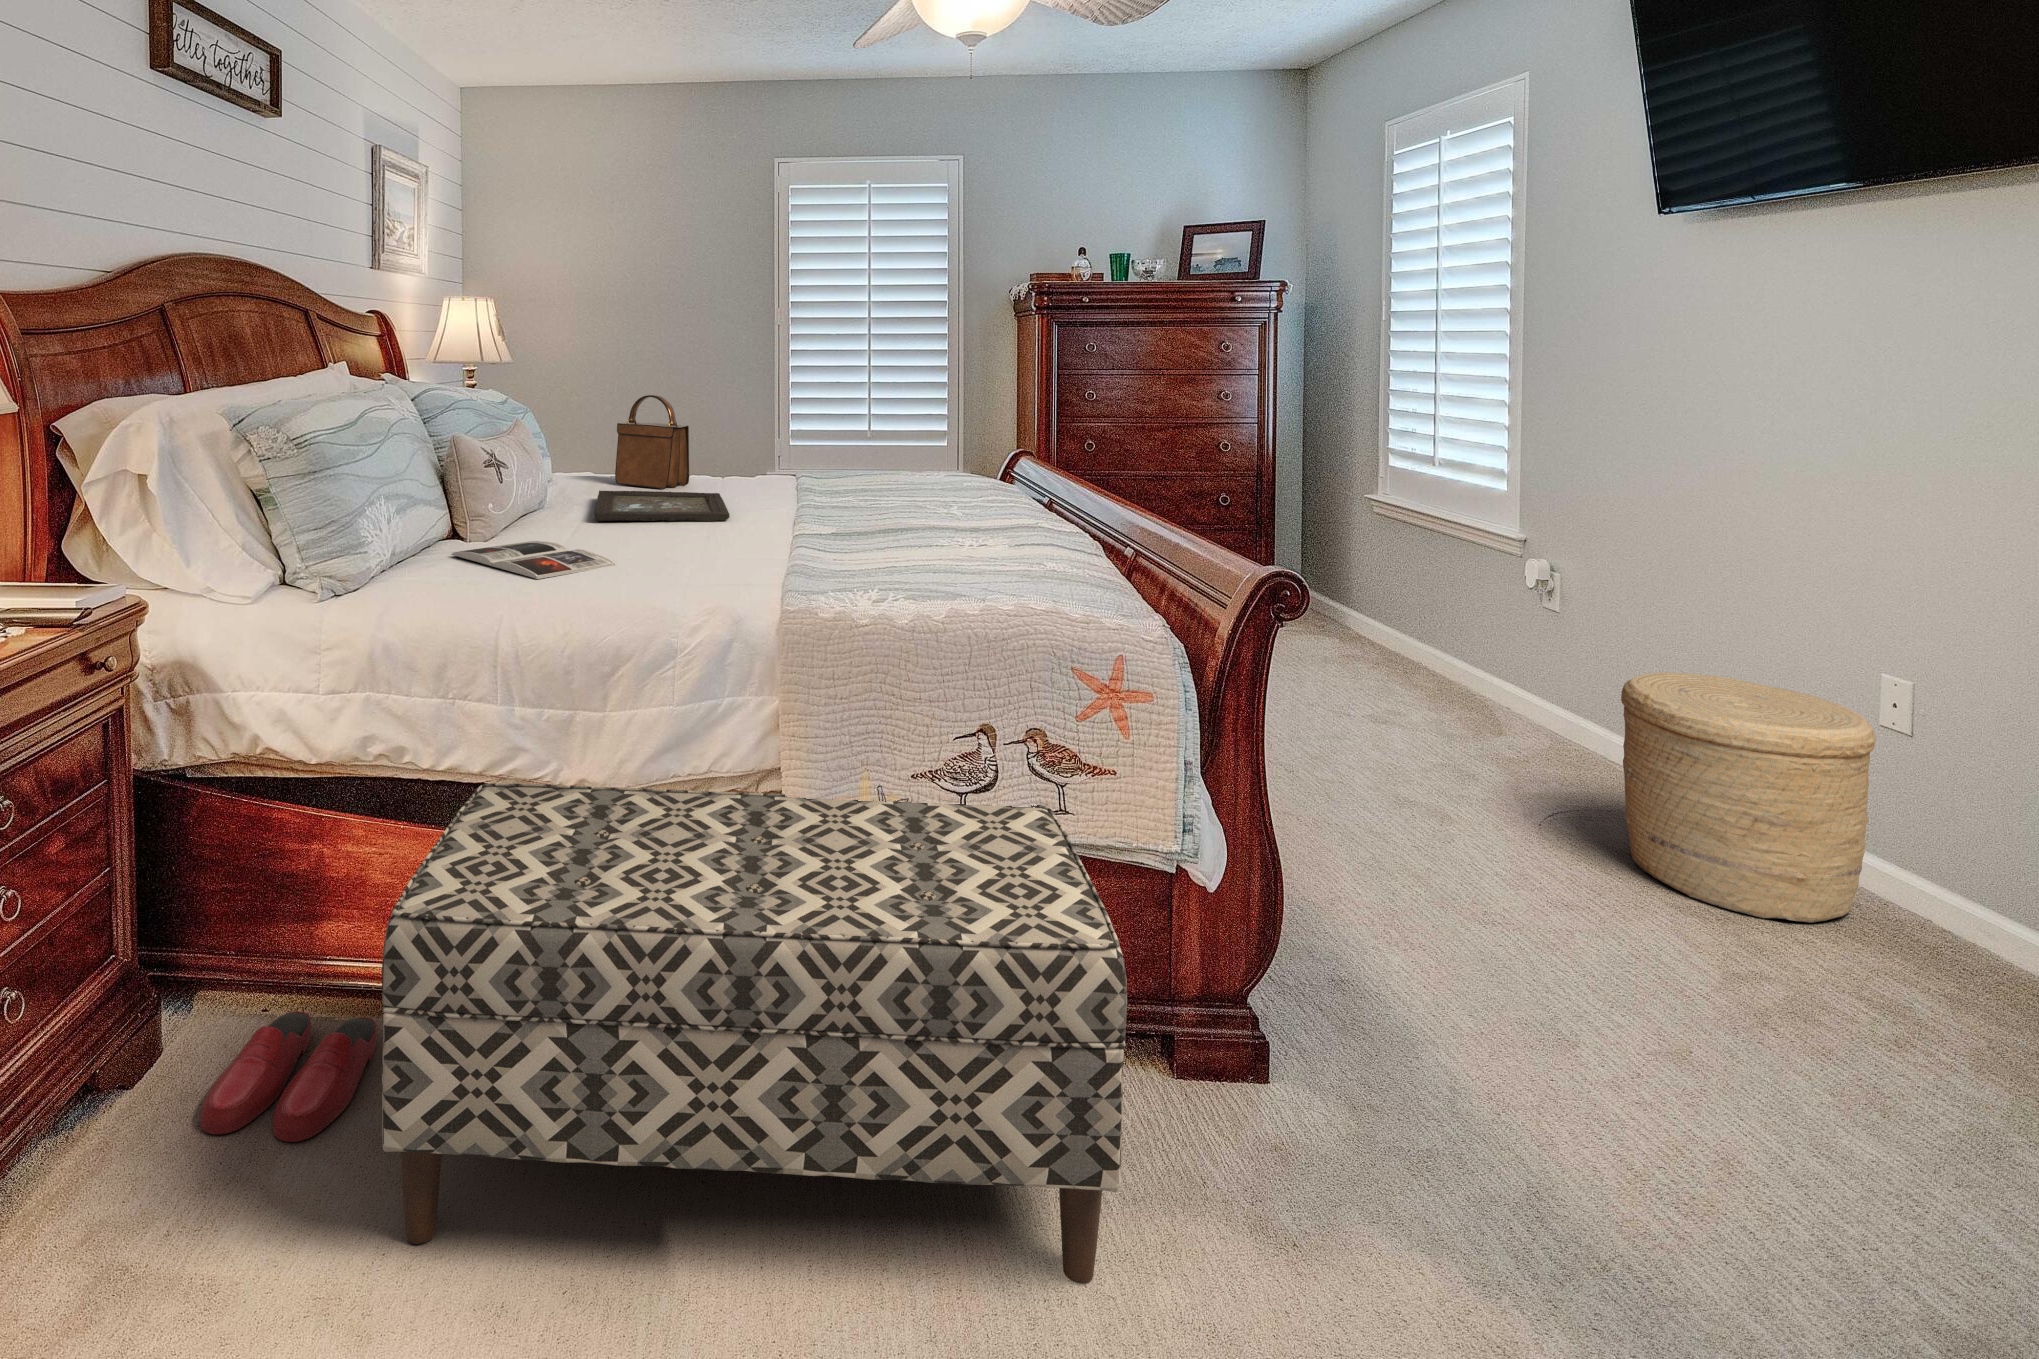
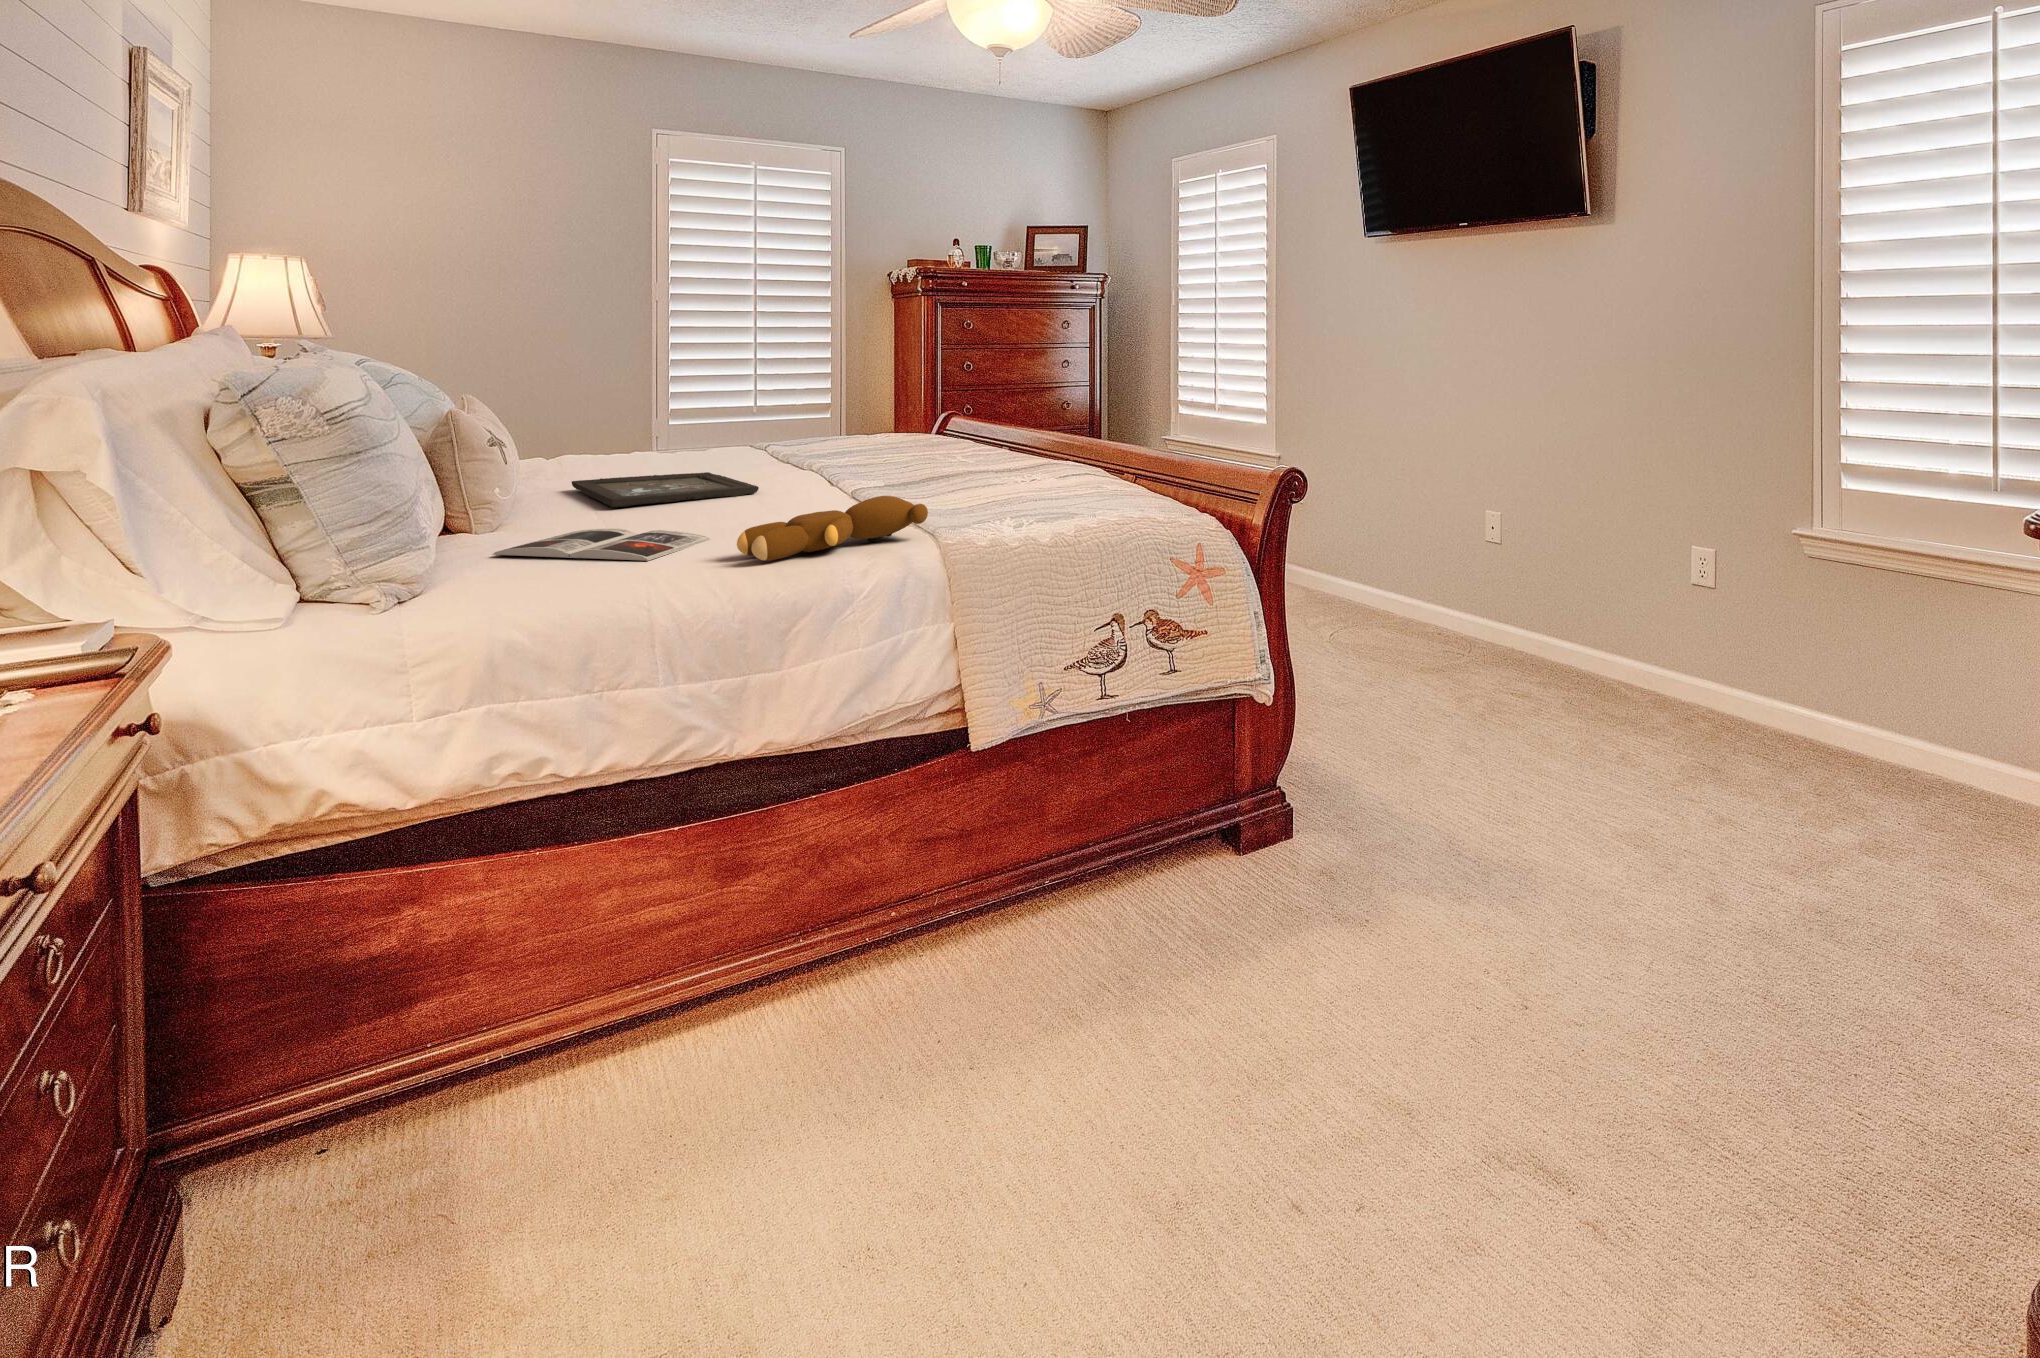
handbag: present [615,395,689,489] -> none [562,378,654,476]
teddy bear: none [599,543,789,596] -> present [737,496,928,561]
woven basket: present [1621,672,1876,923] -> none [1384,526,1508,667]
bench: present [382,783,1127,1284] -> none [646,672,1304,1244]
slippers: present [200,1011,376,1142] -> none [330,1083,538,1283]

